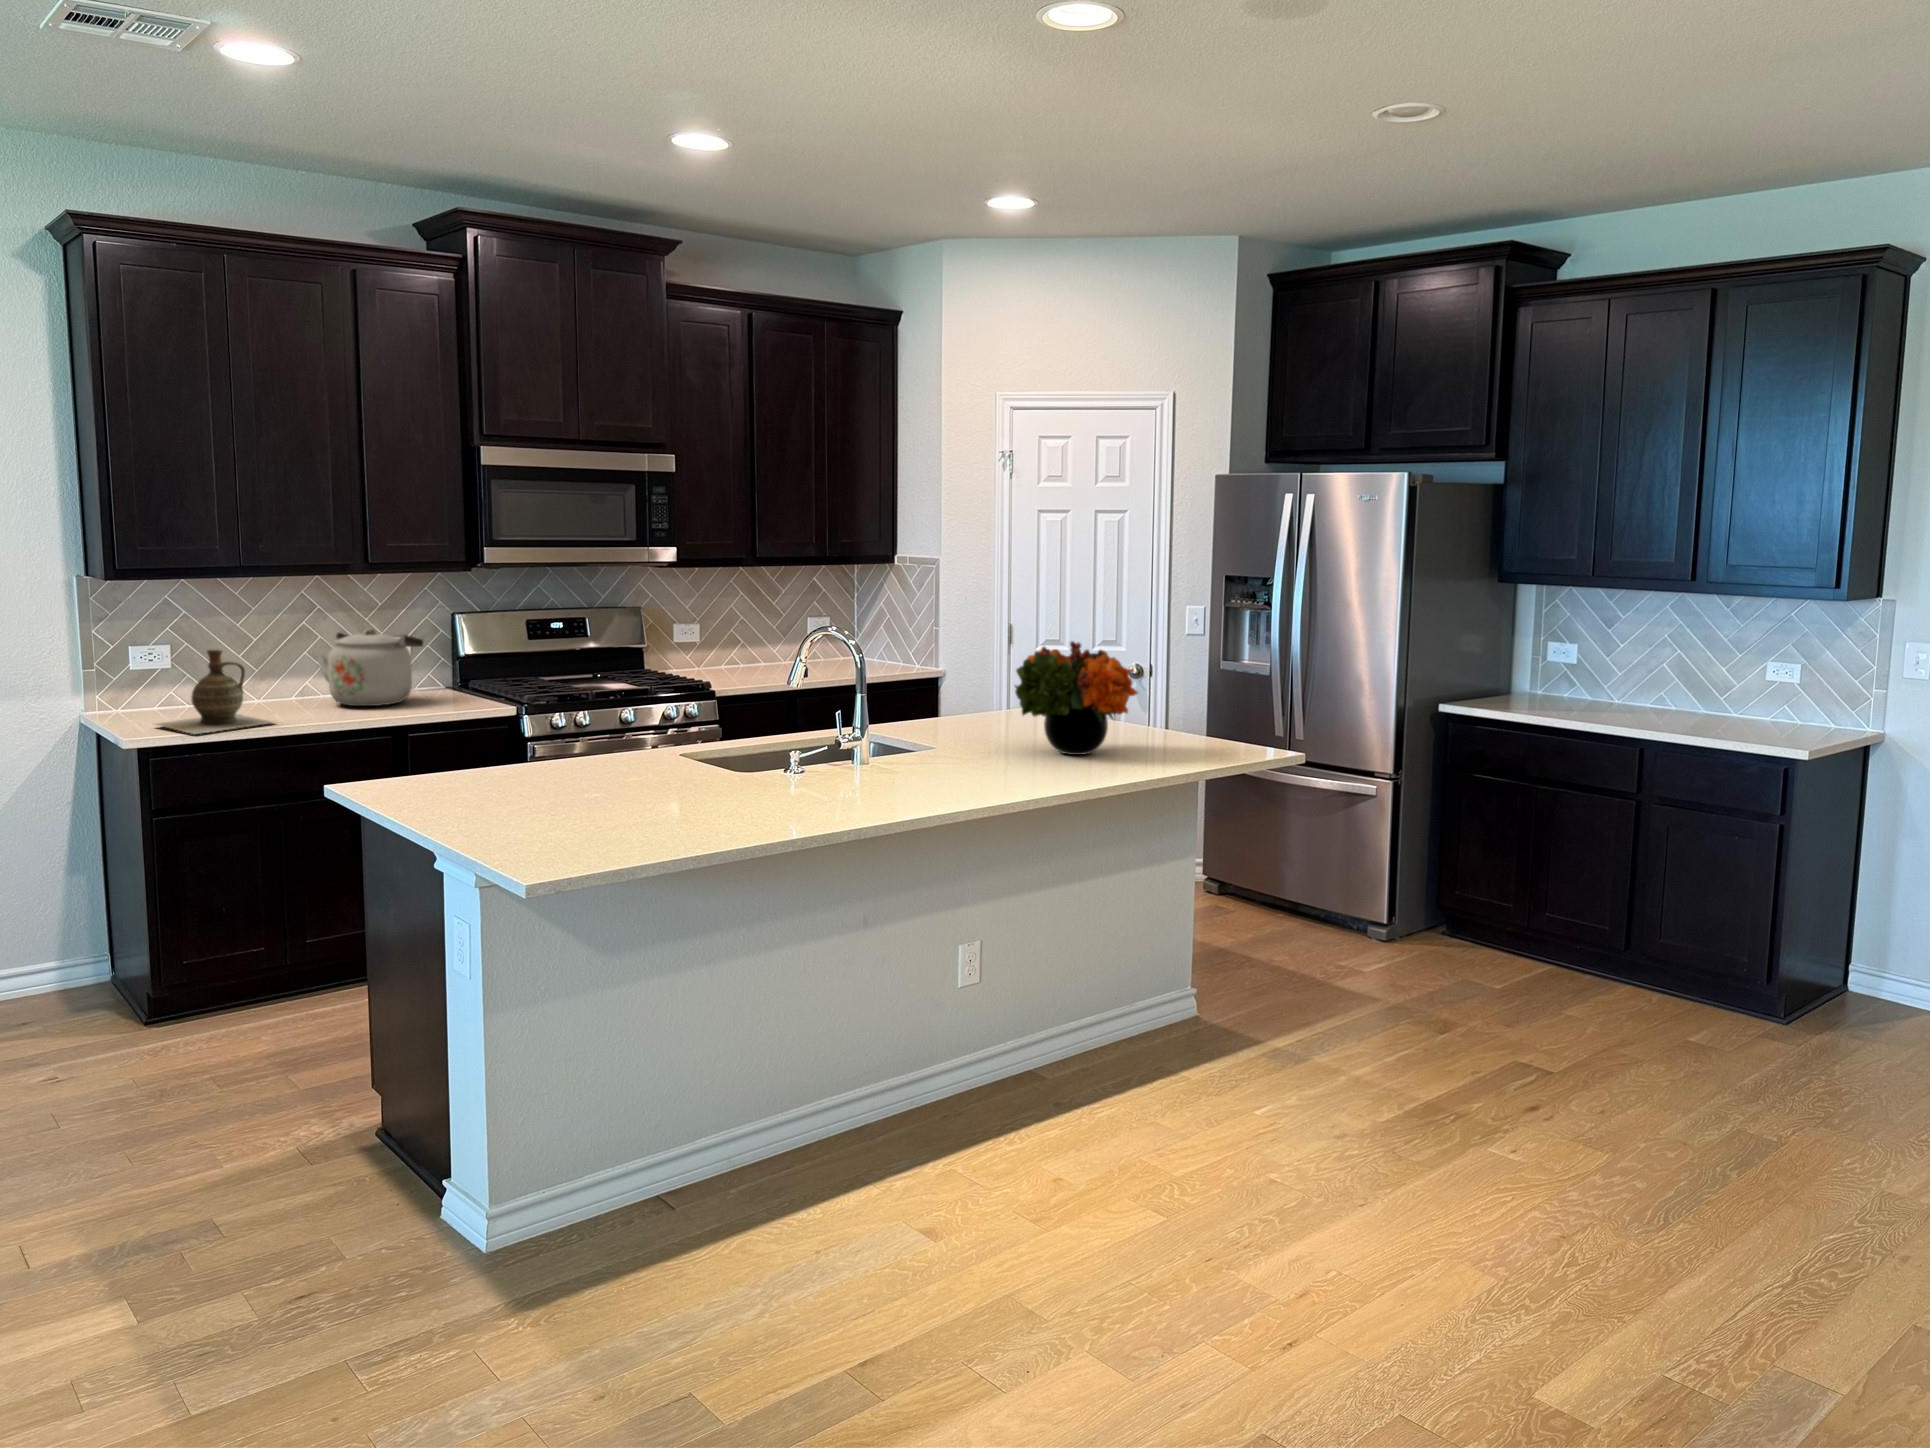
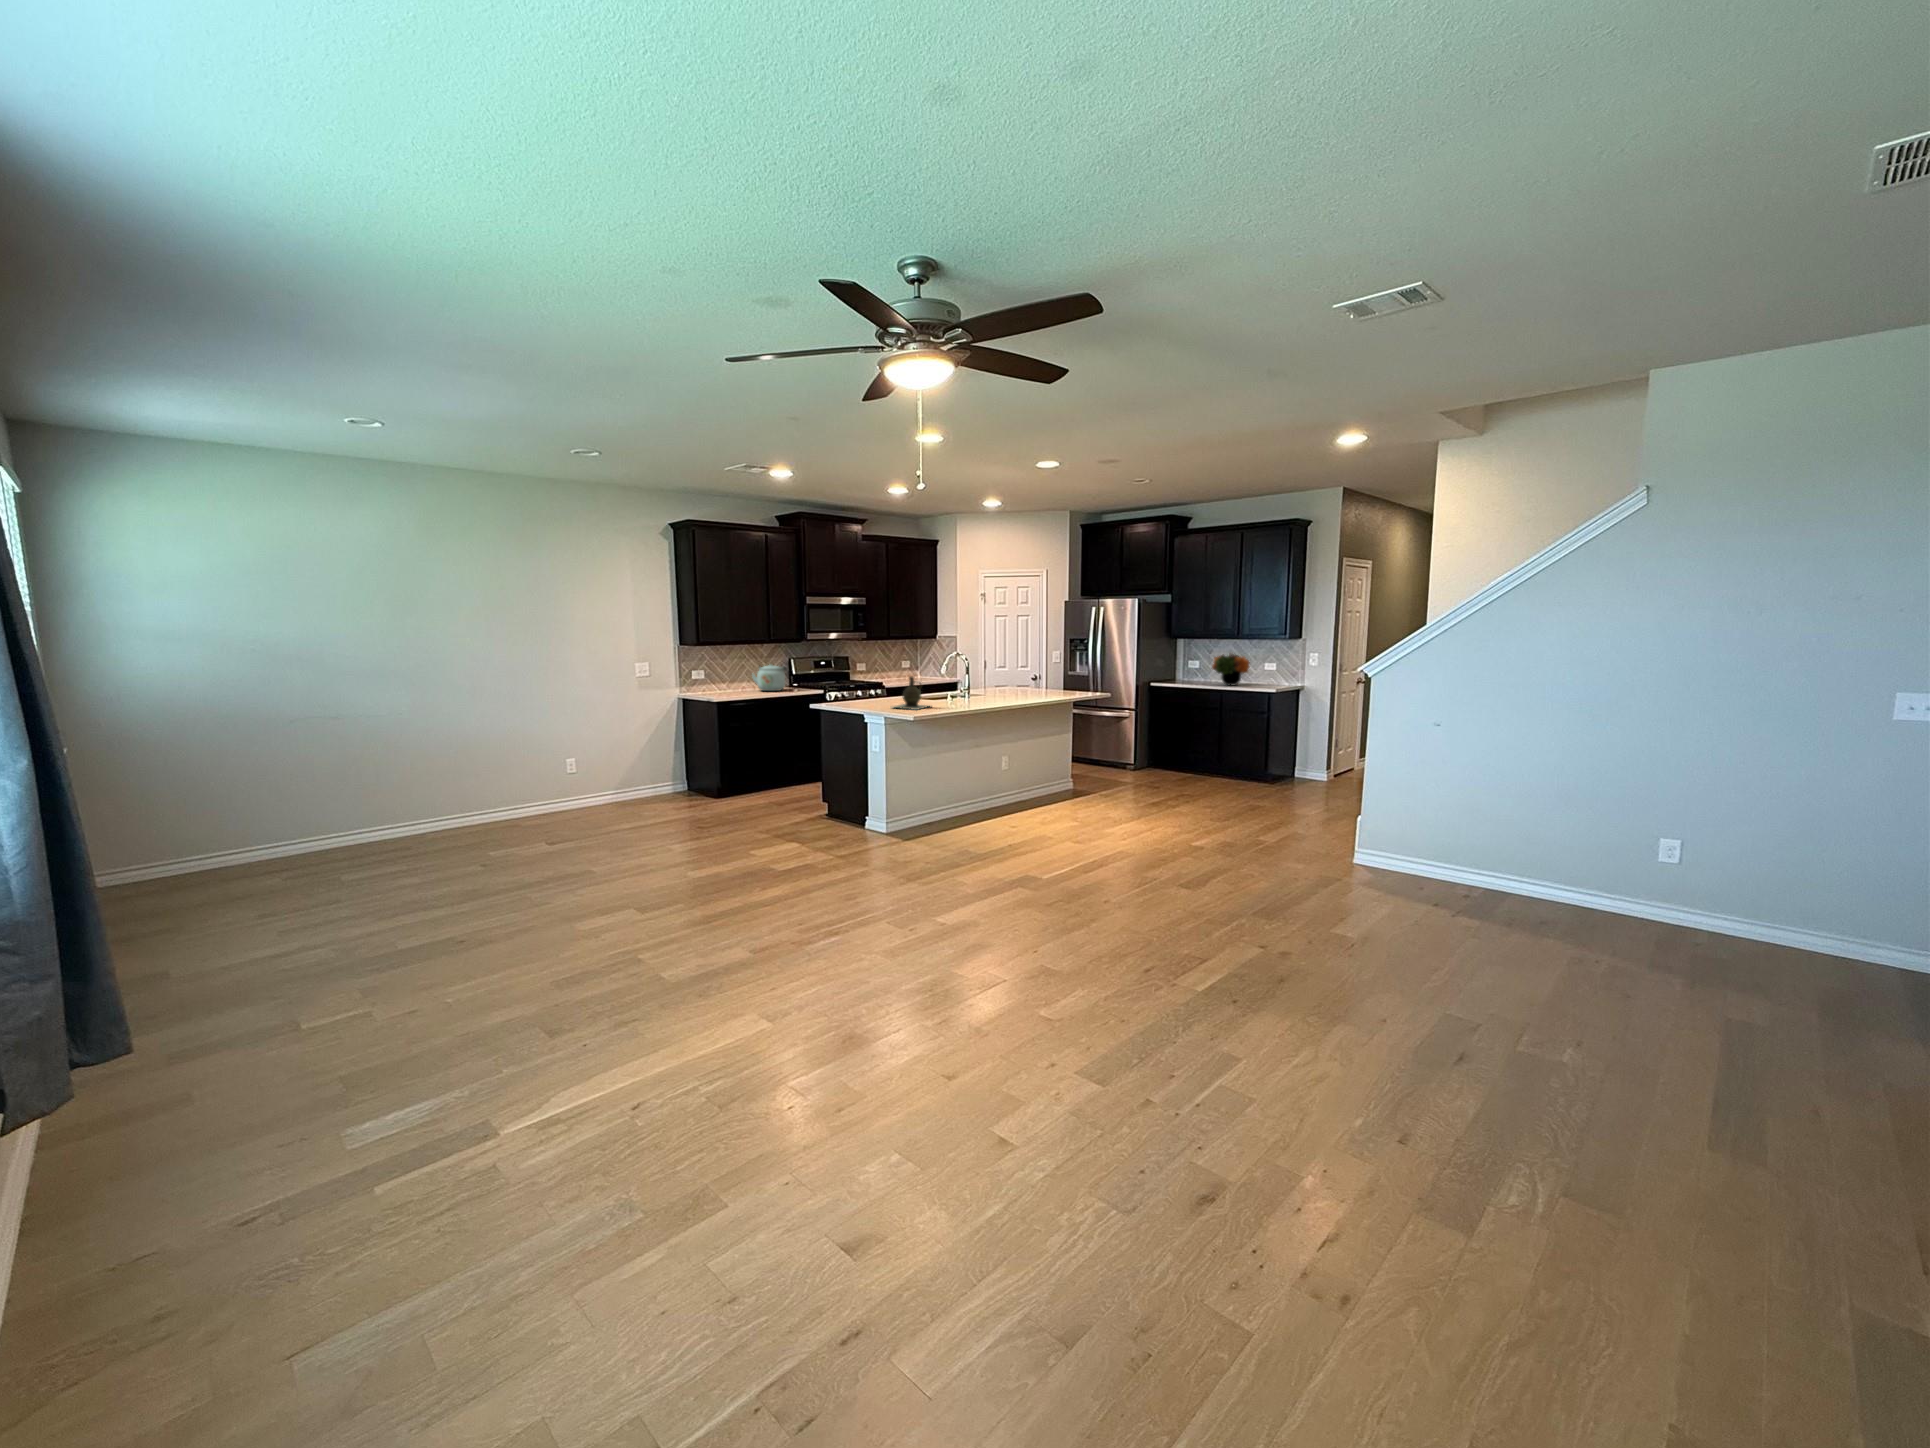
flower arrangement: present [1015,641,1138,755] -> present [1212,653,1250,685]
ceramic jug: present [154,650,272,734] -> present [894,676,927,710]

